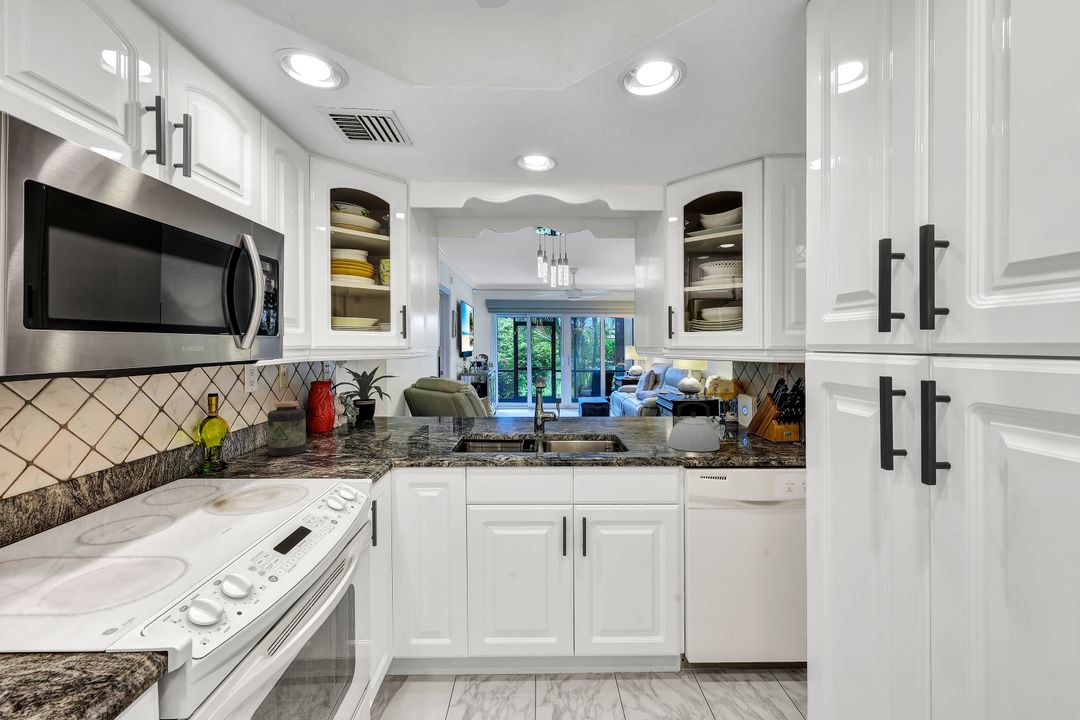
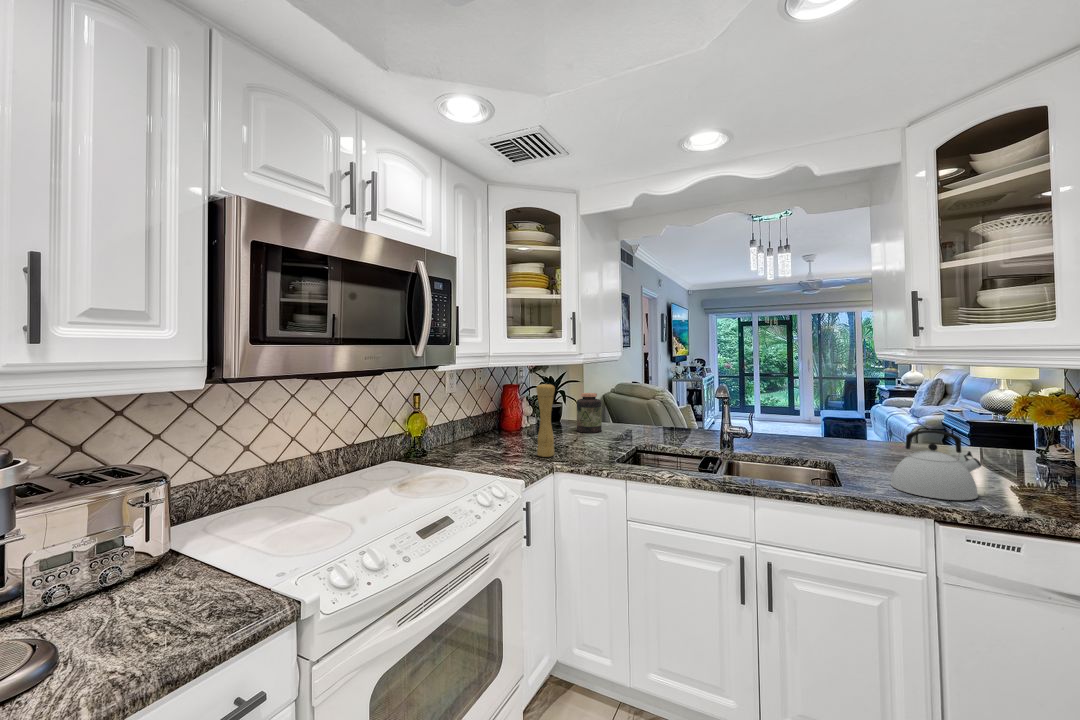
pepper mill: none [365,377,385,455] -> present [536,383,555,457]
jar: present [268,401,306,456] -> present [577,393,602,433]

